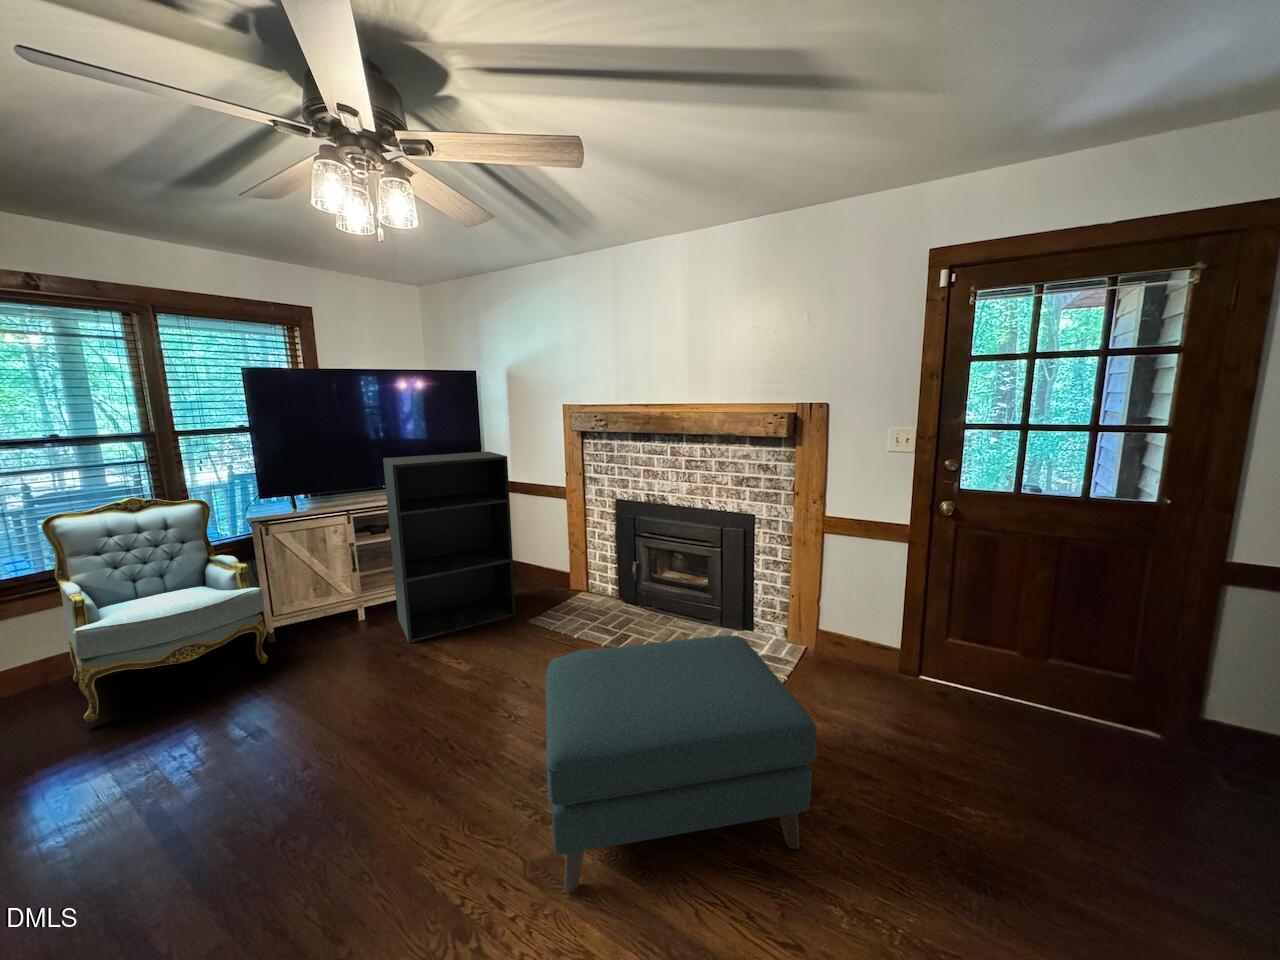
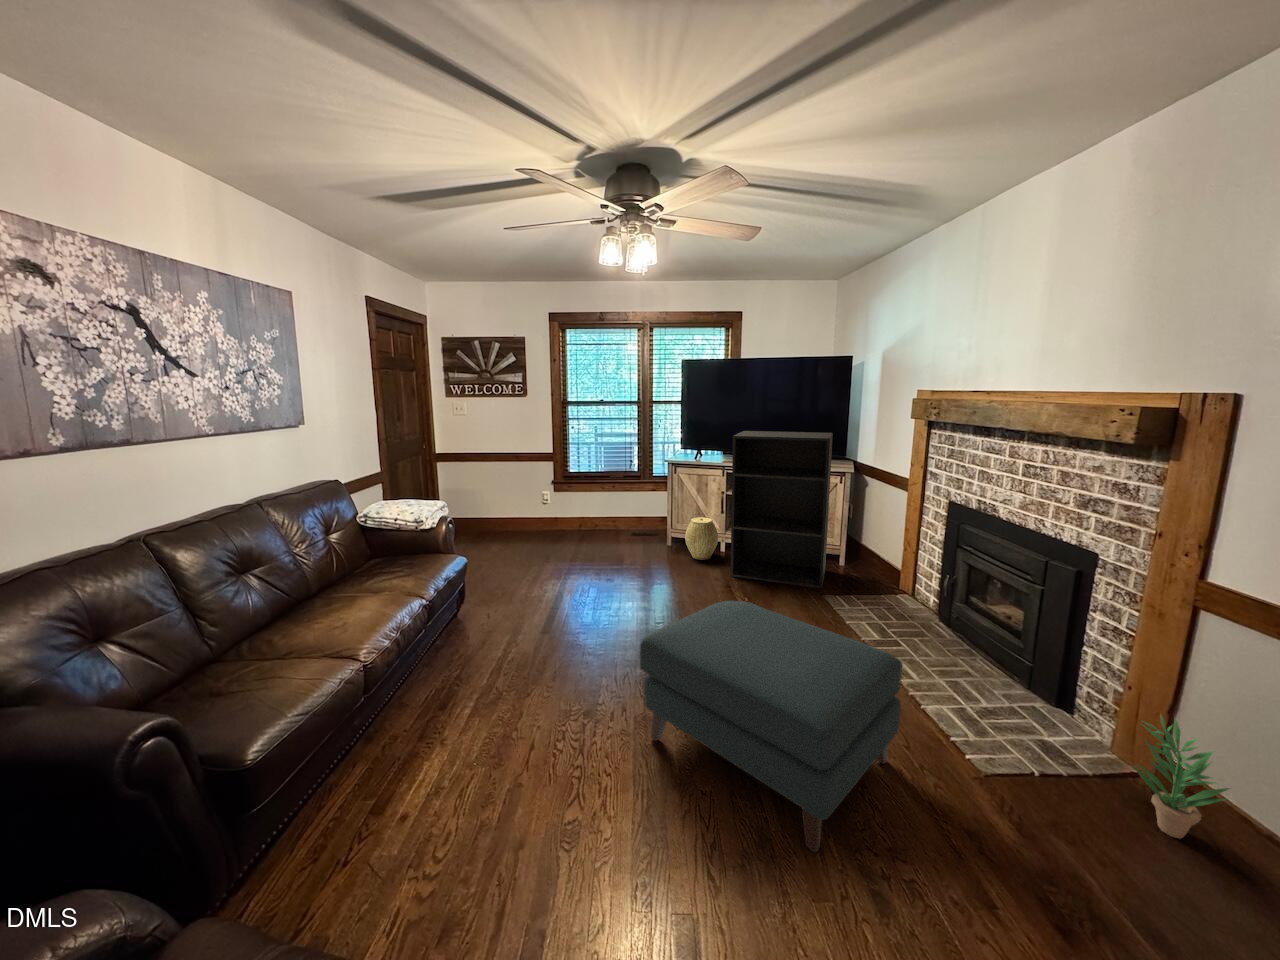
armchair: present [41,497,268,722] -> none [579,442,660,557]
woven basket: none [310,581,363,642] -> present [685,517,718,560]
potted plant: none [827,601,870,674] -> present [1133,715,1230,838]

